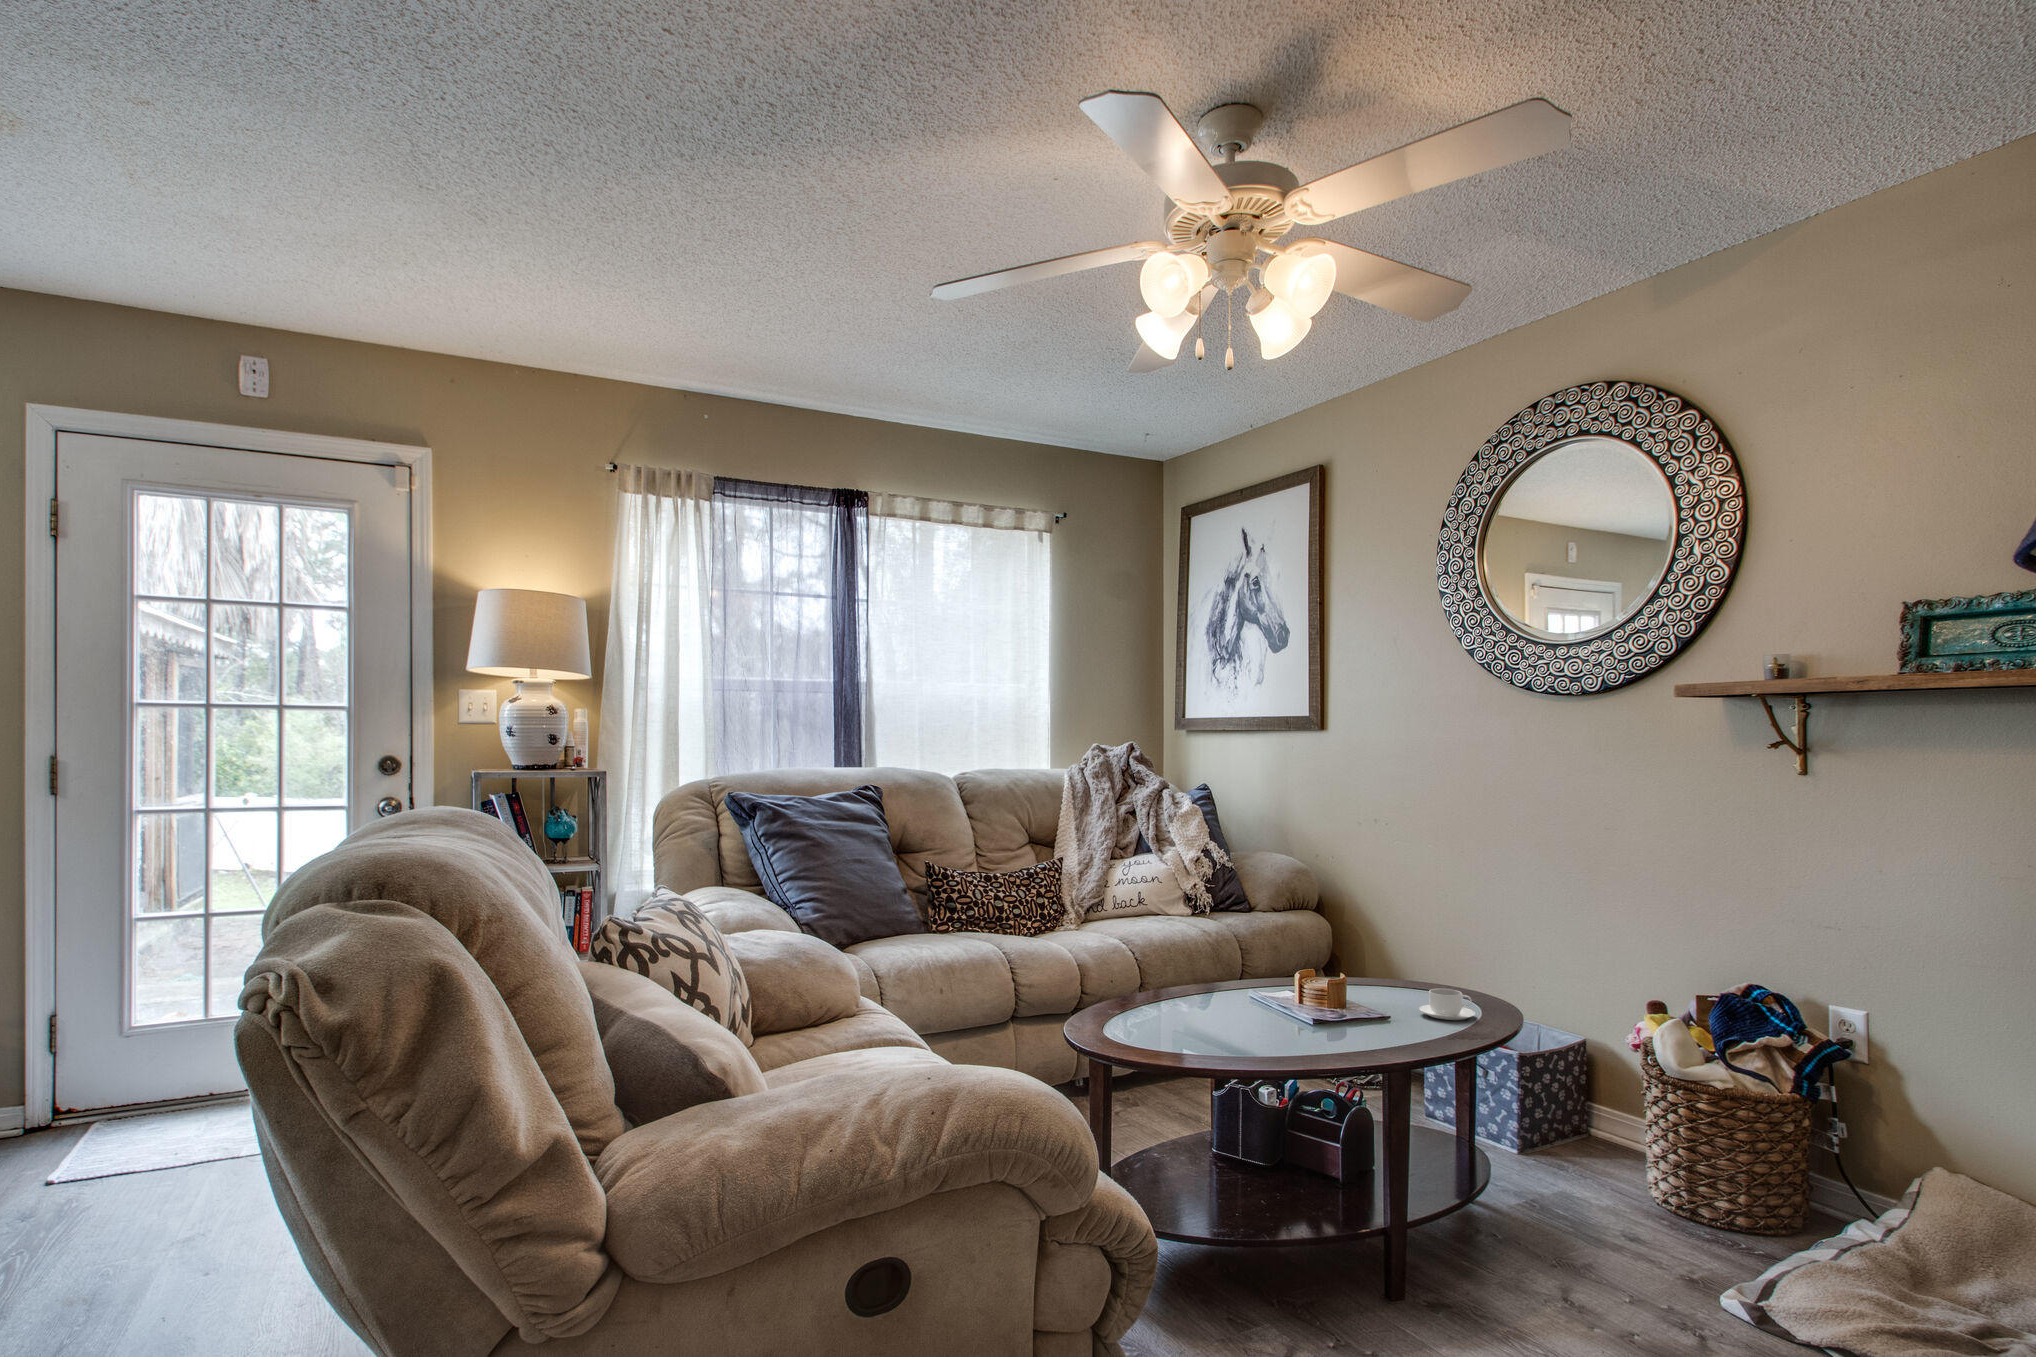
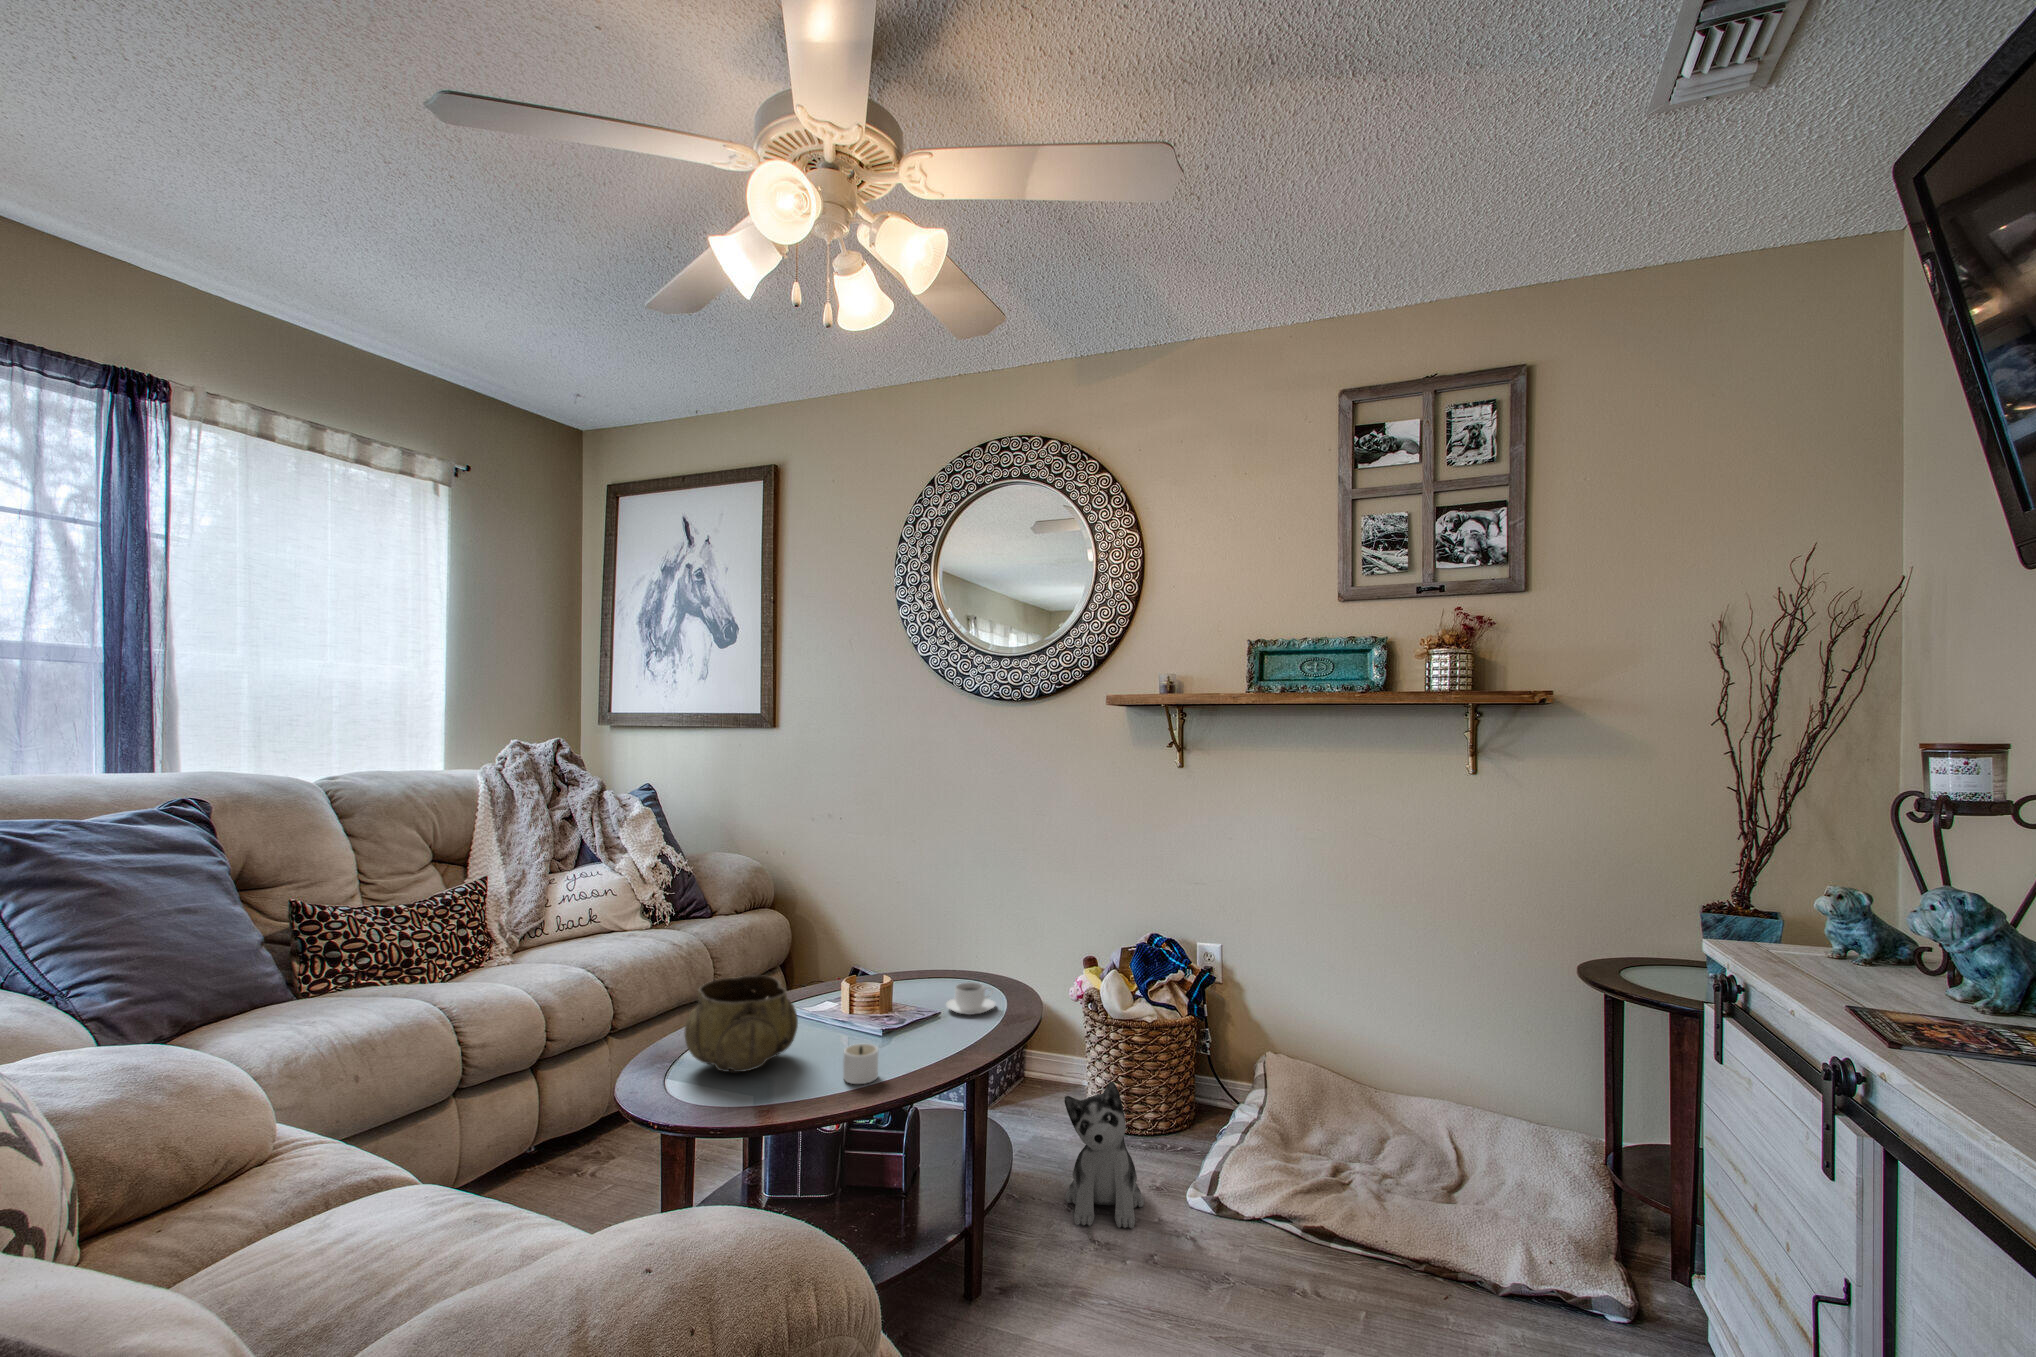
decorative bowl: none [1155,942,1252,1020] -> present [684,975,798,1072]
candle: none [1276,1010,1319,1043] -> present [843,1044,878,1084]
plush toy: none [1558,1124,1666,1292] -> present [1065,1082,1144,1228]

